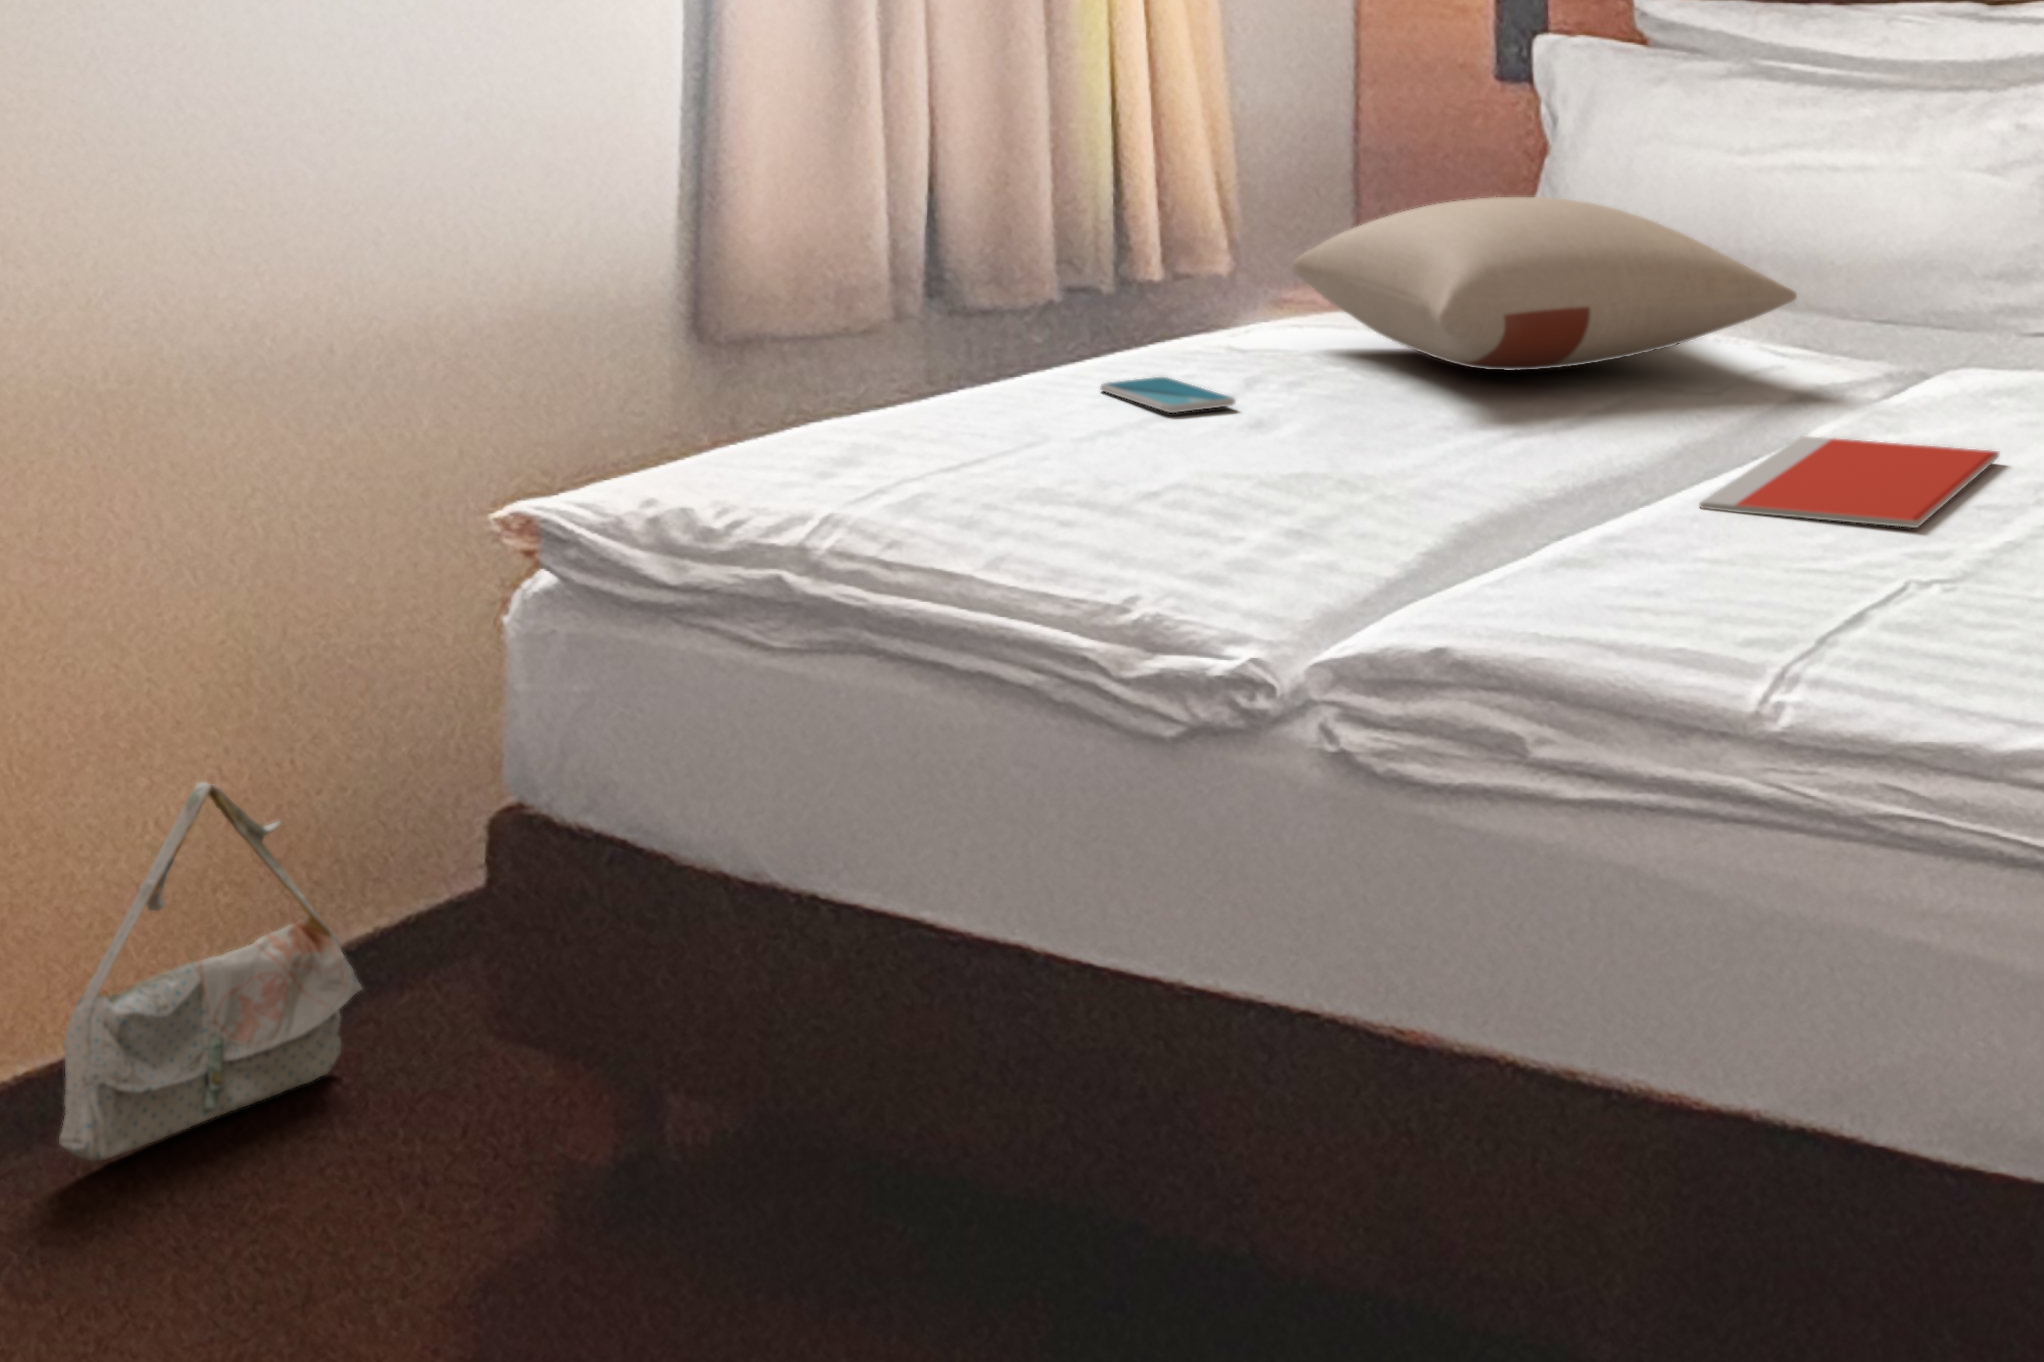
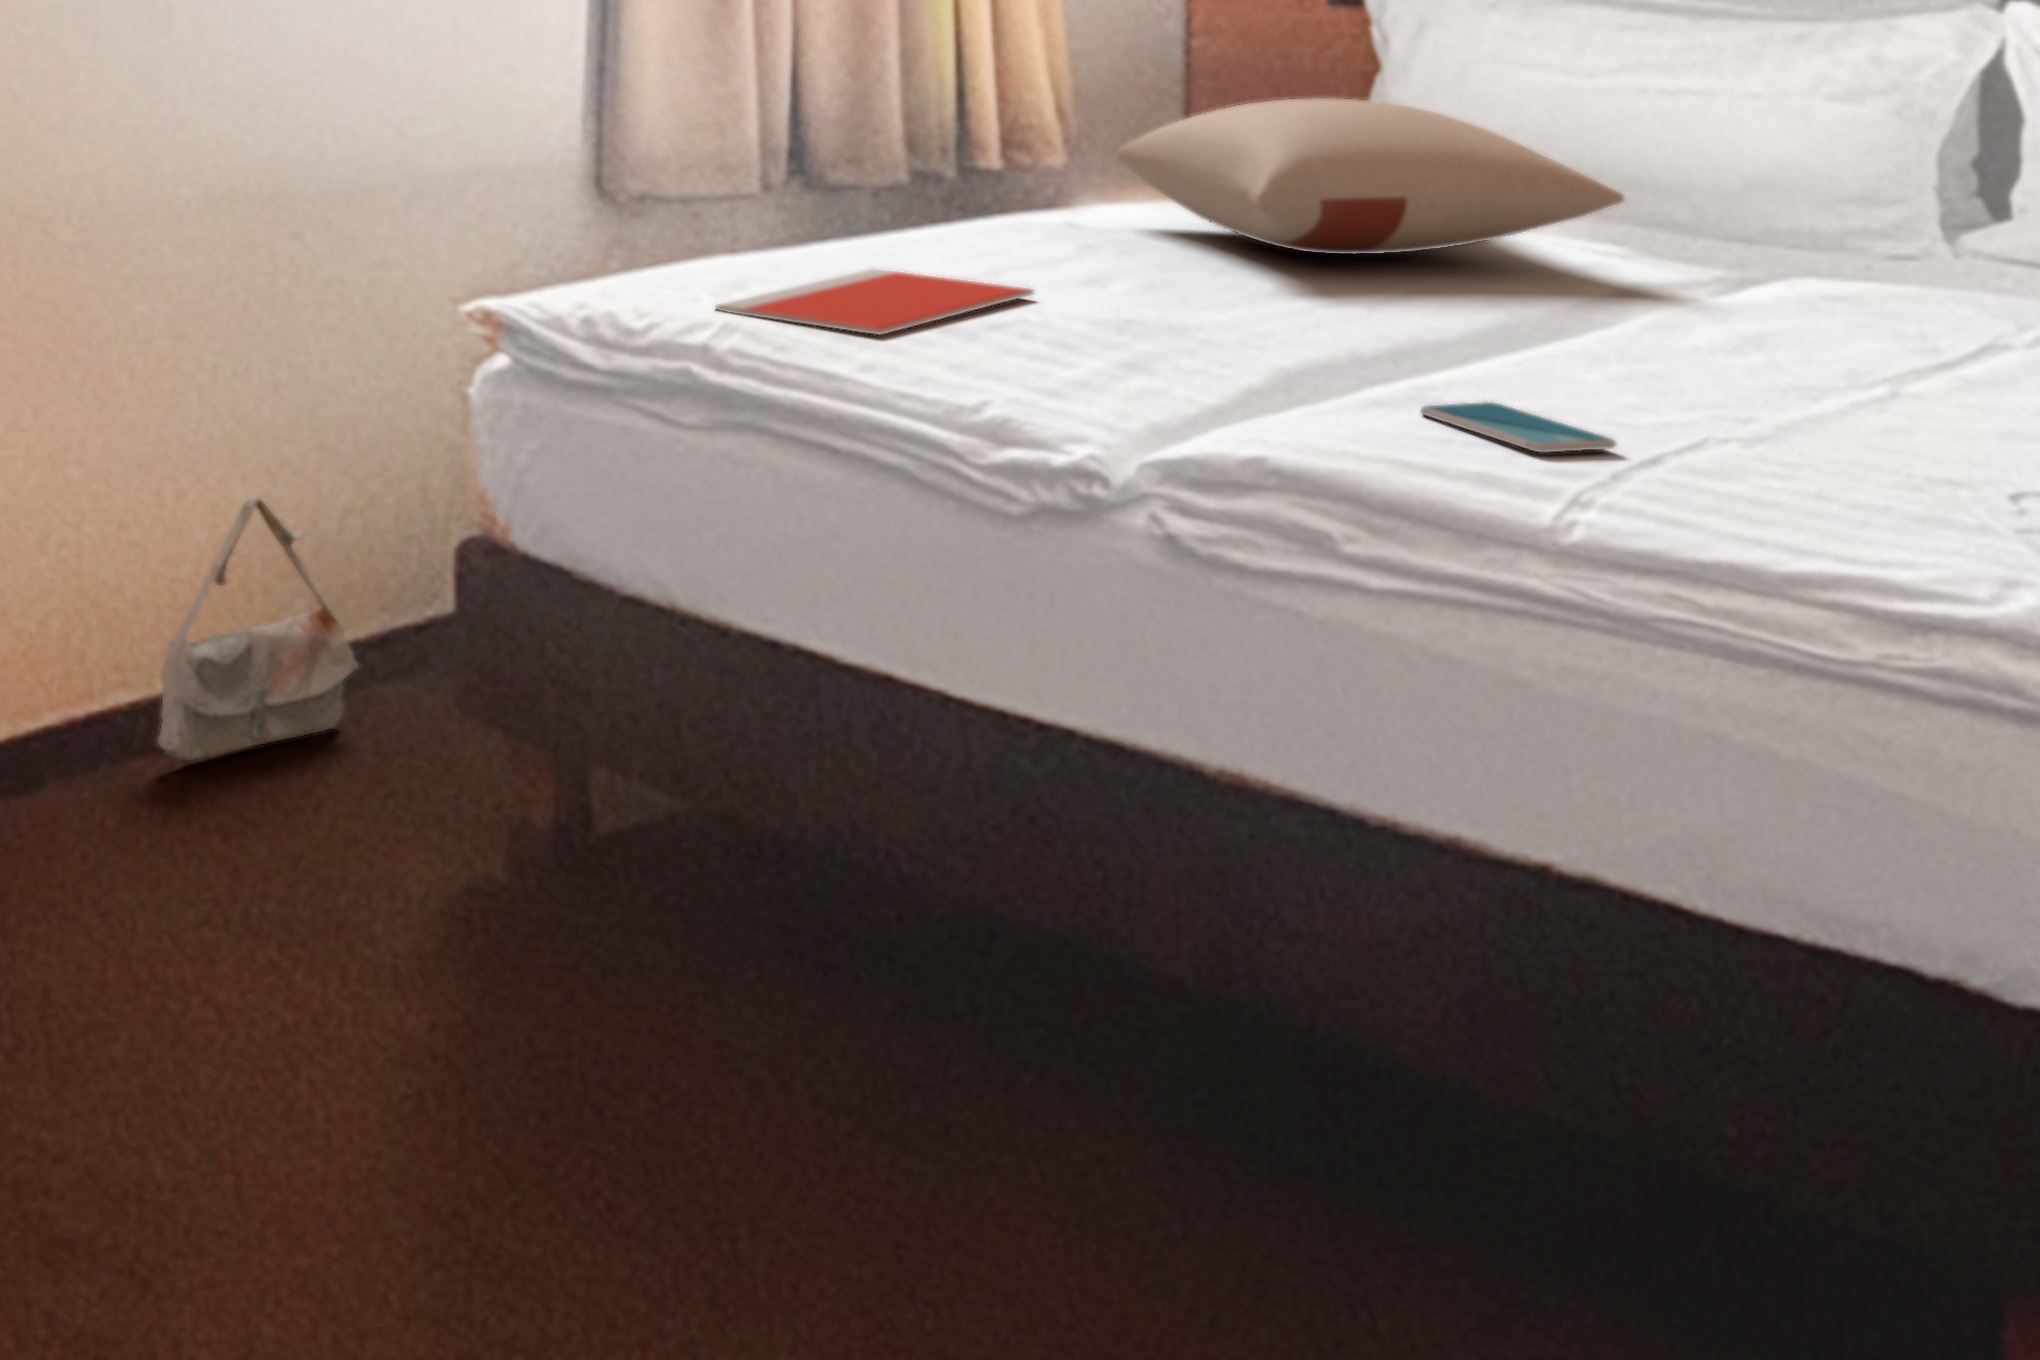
smartphone: present [1101,377,1235,413] -> present [1421,402,1616,452]
notebook: present [1700,436,1999,528] -> present [716,269,1033,335]

